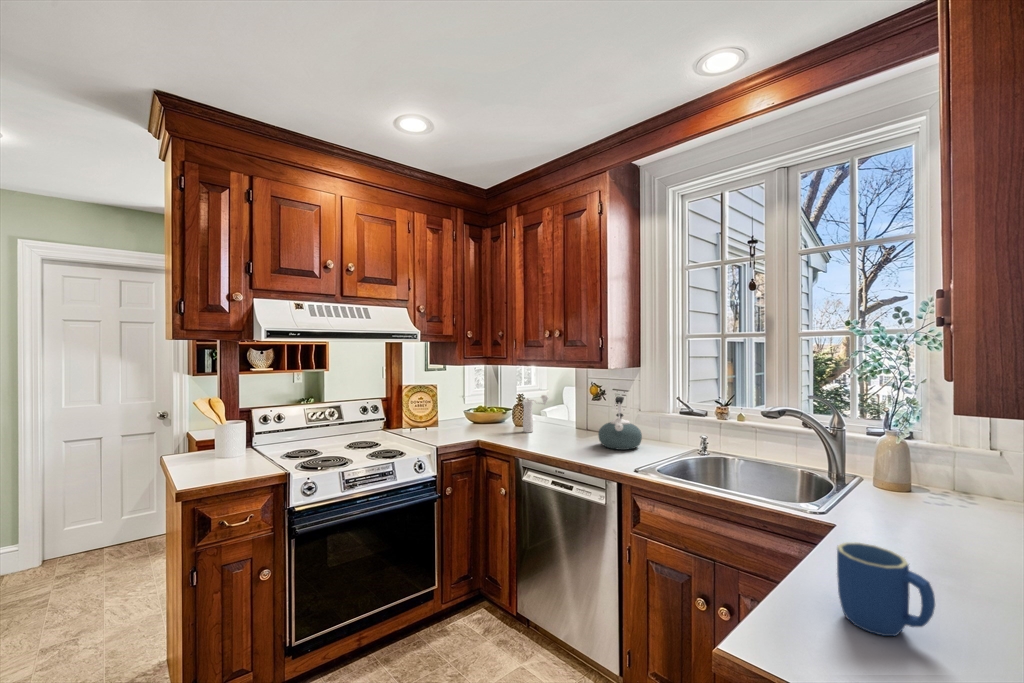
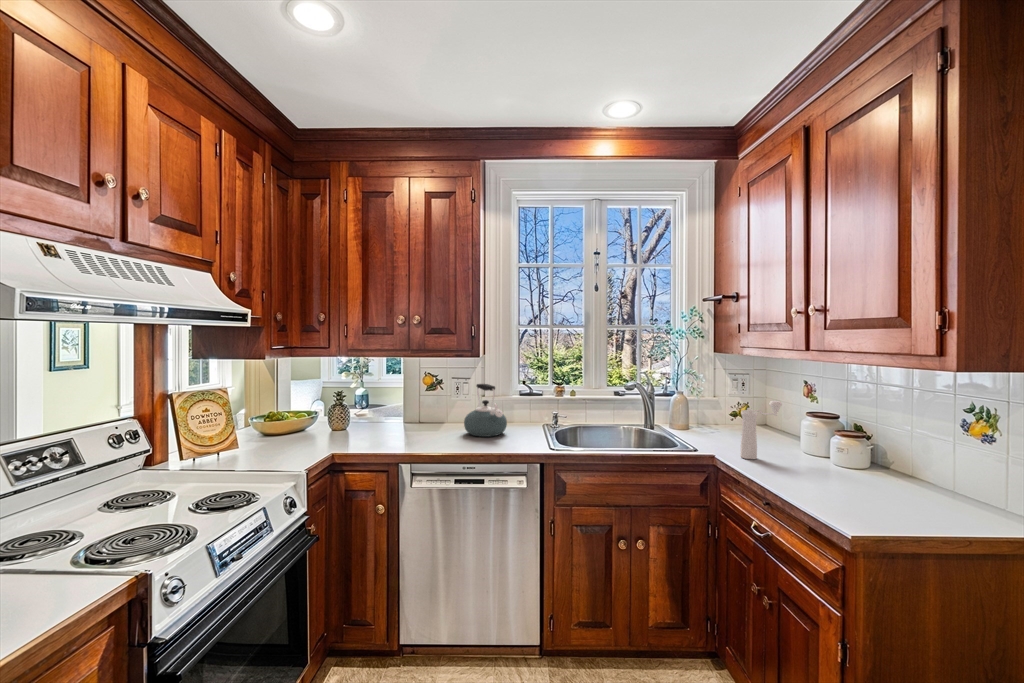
pepper mill: present [523,395,549,433] -> present [741,401,782,459]
mug: present [837,542,935,636] -> none [800,449,850,496]

